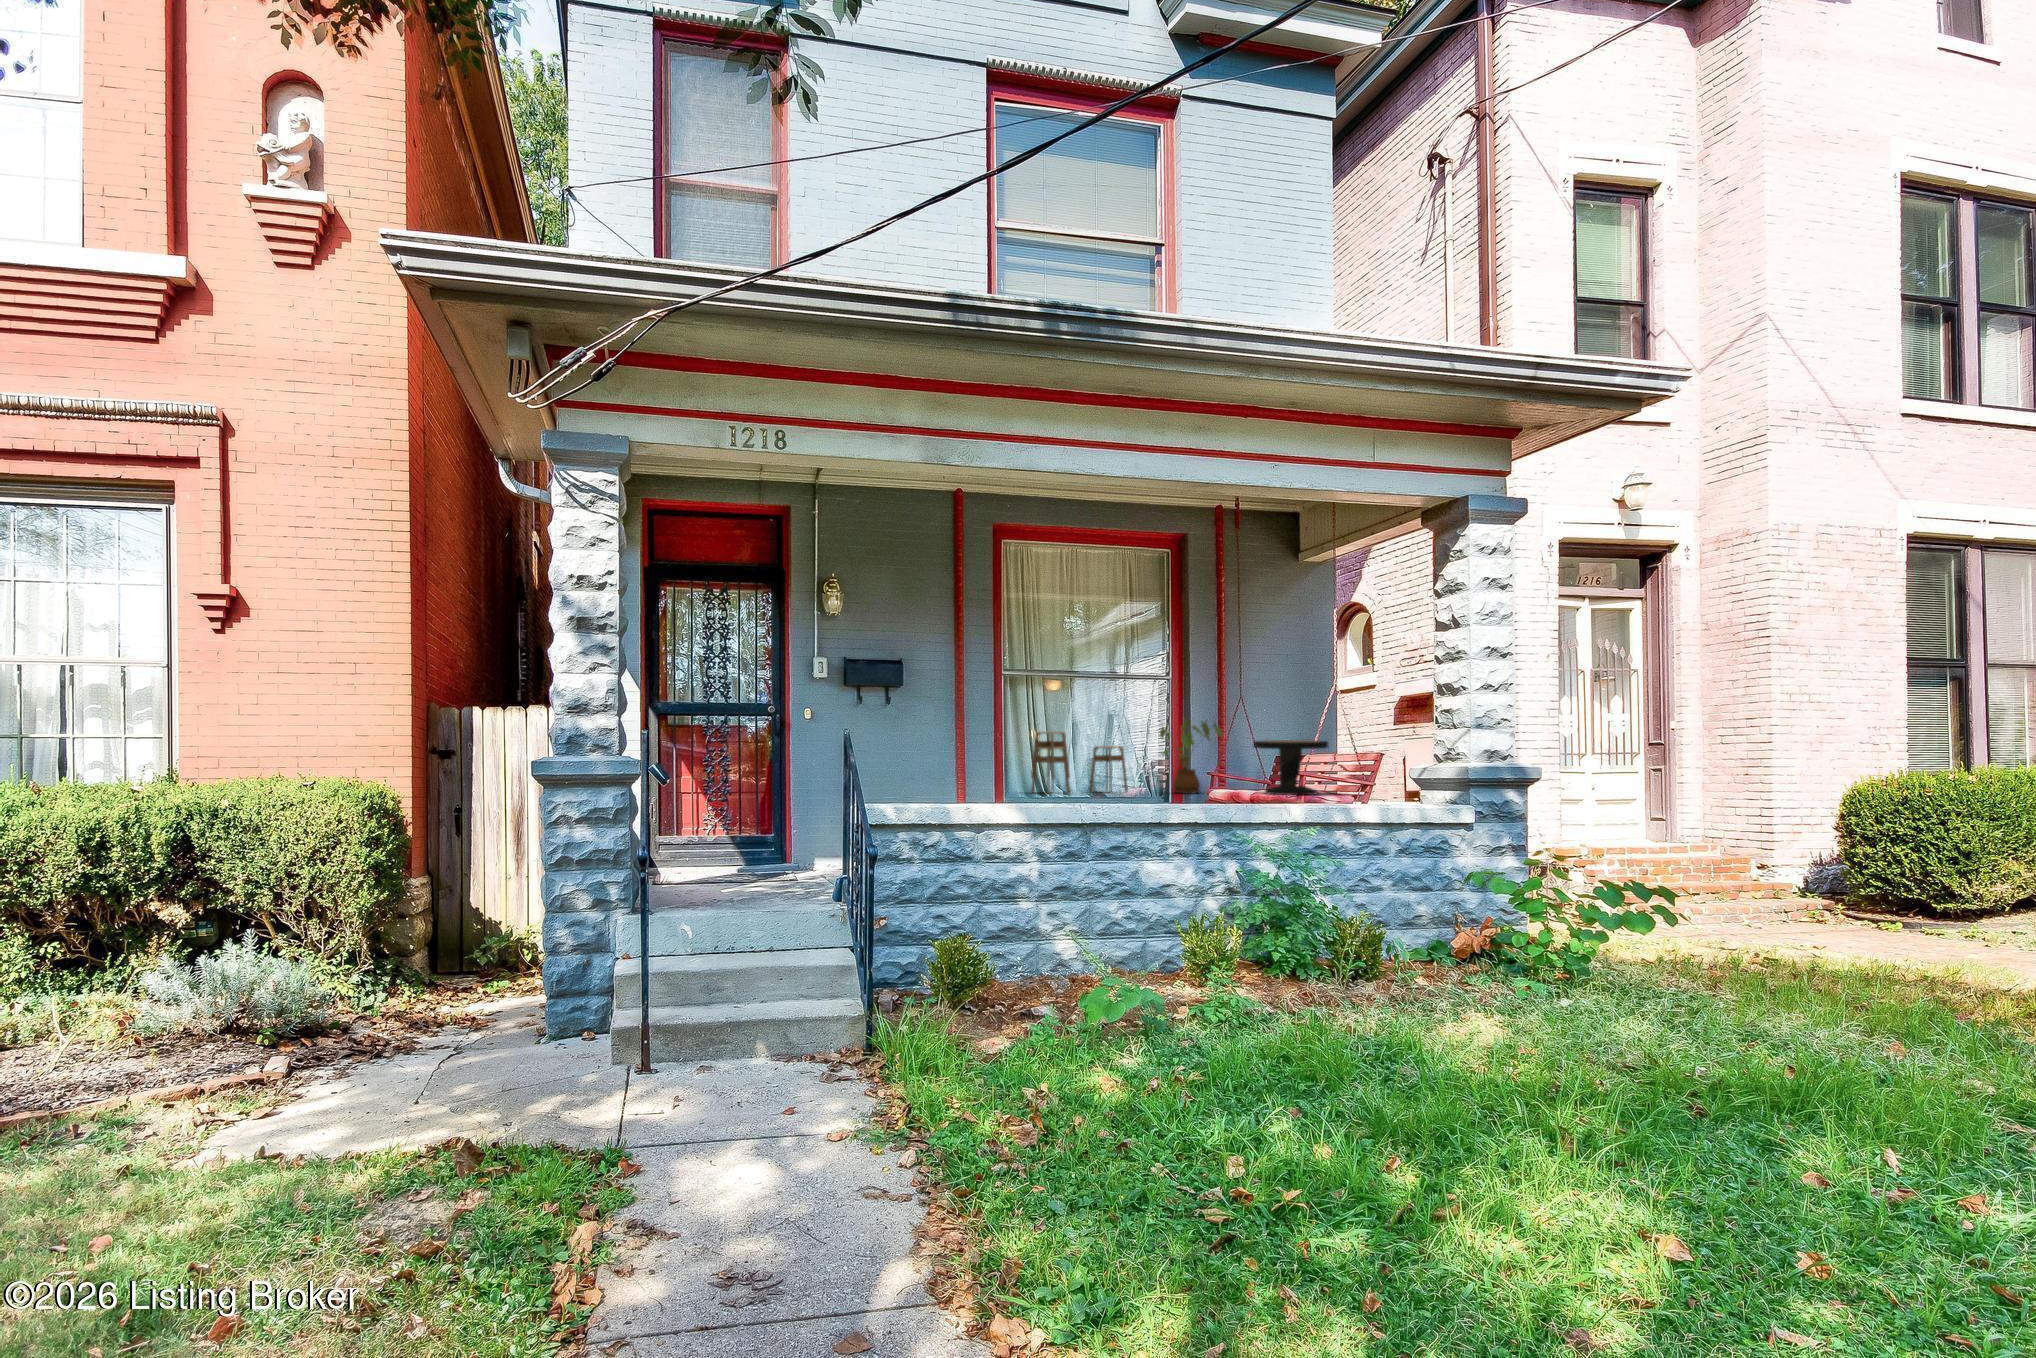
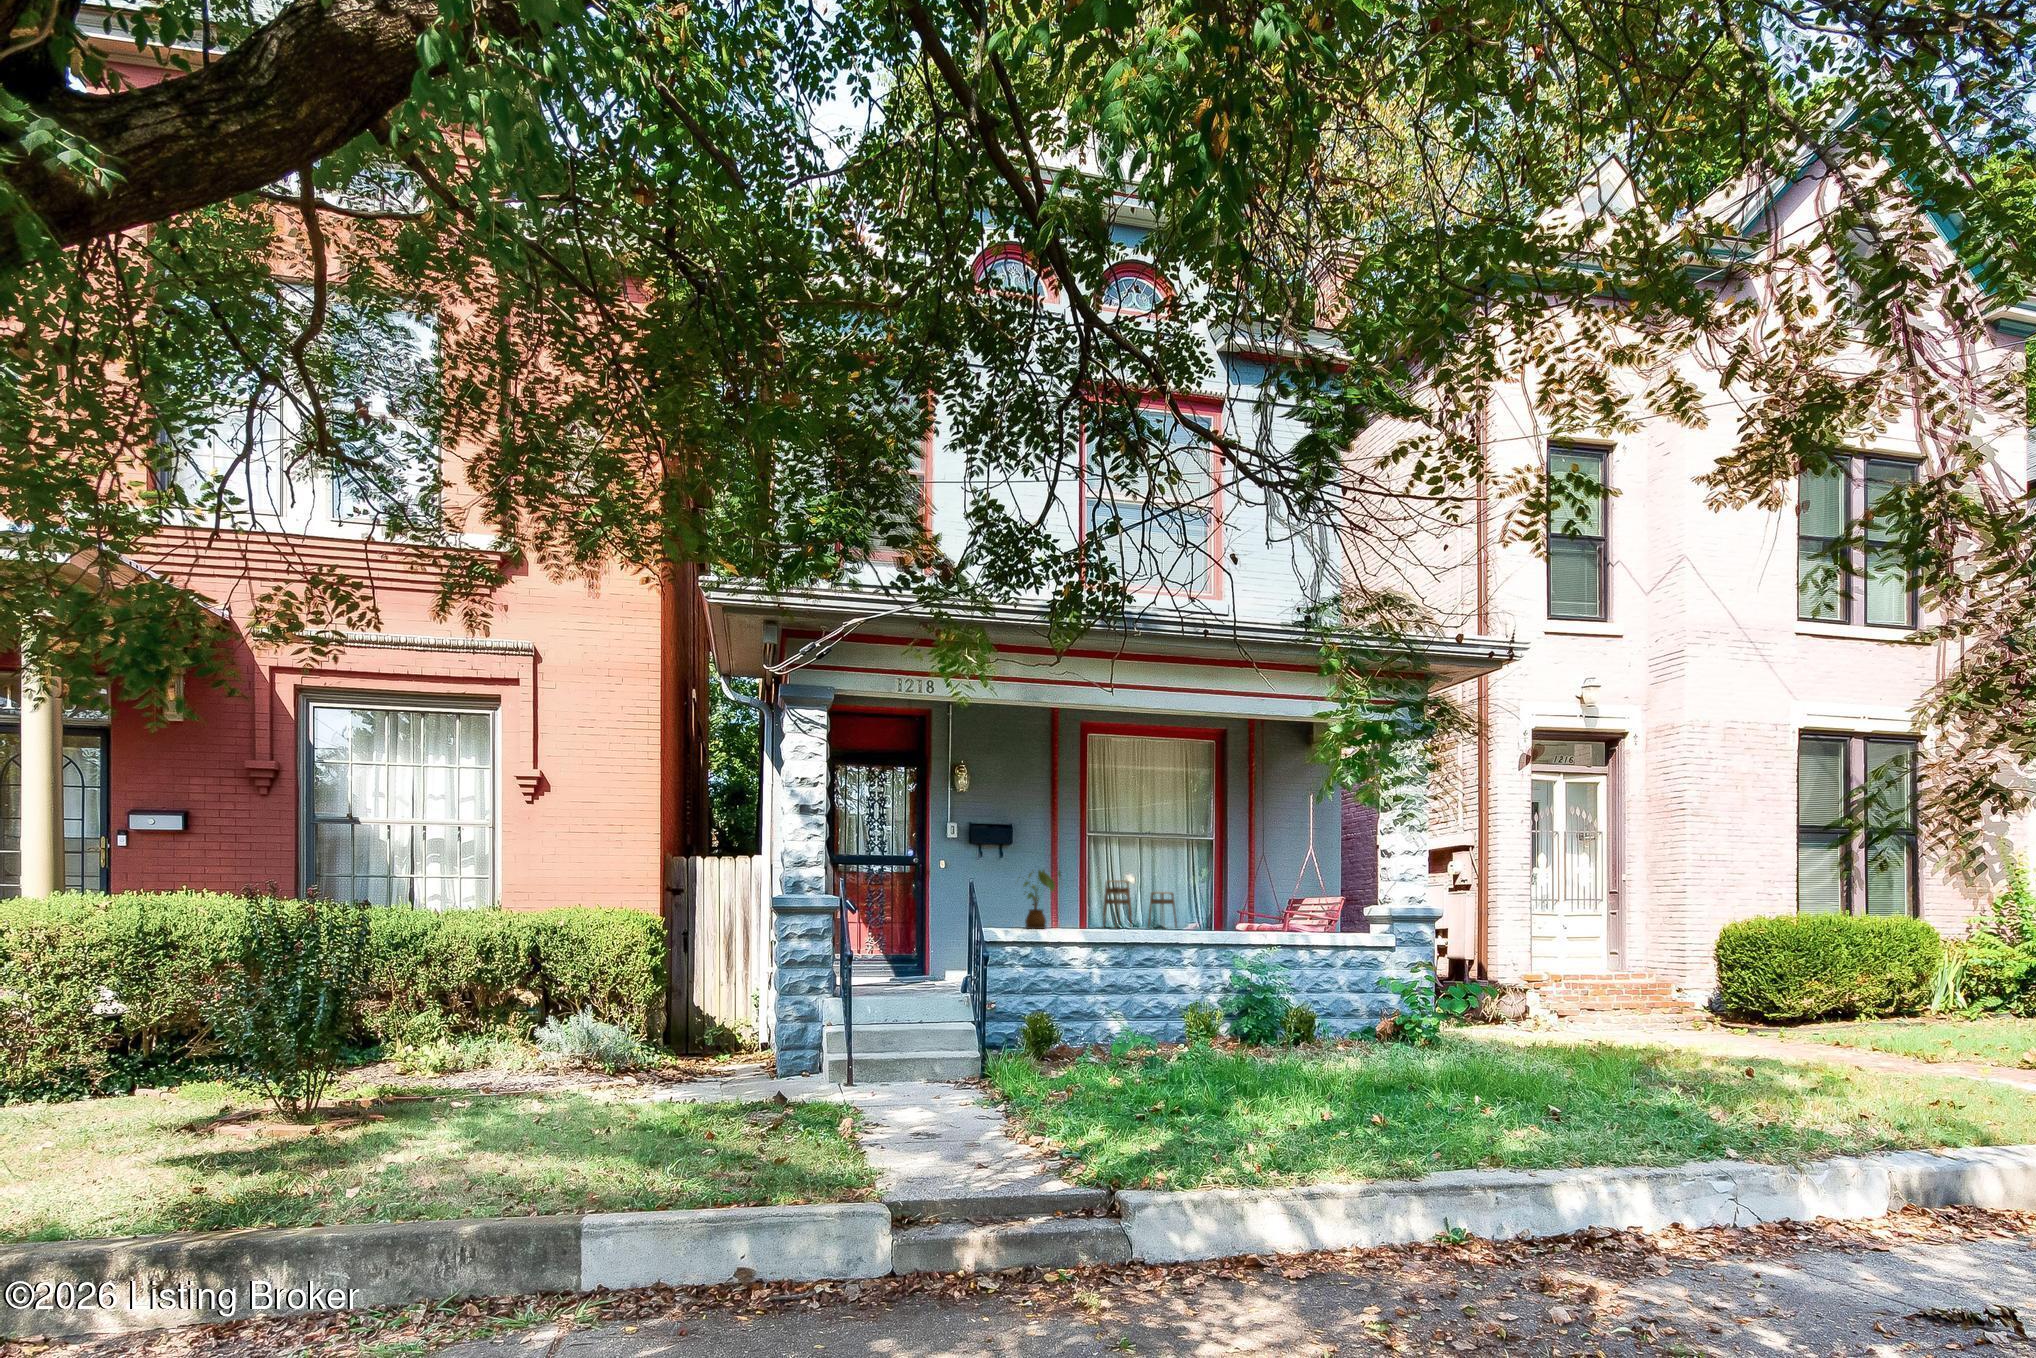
house plant: present [1160,720,1222,794] -> present [1019,870,1061,929]
side table: present [1253,740,1328,795] -> none [1274,889,1332,933]

